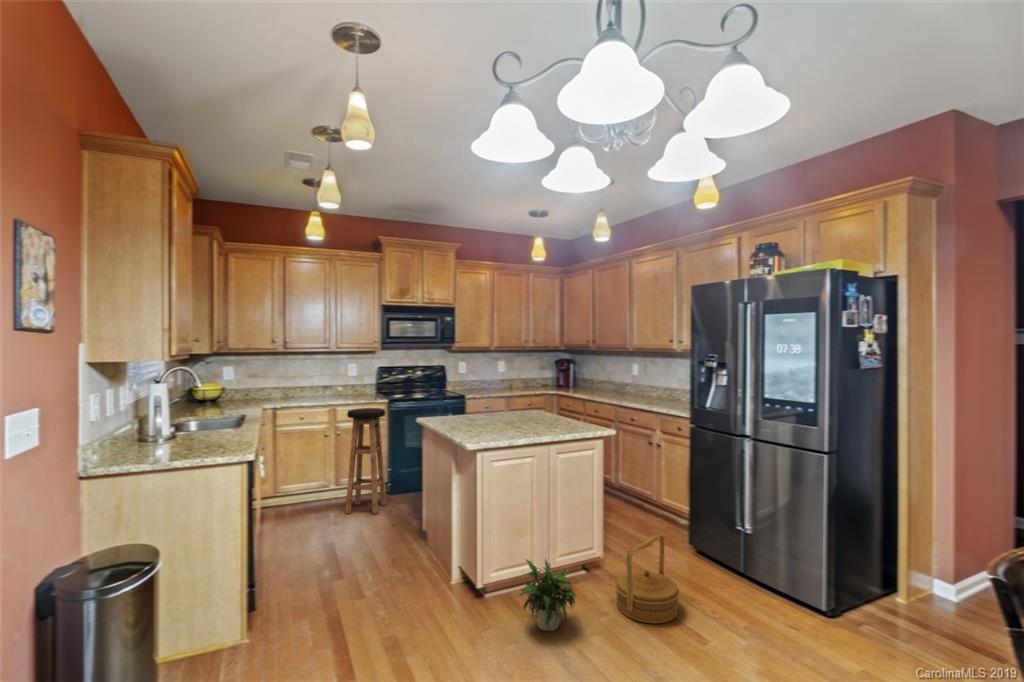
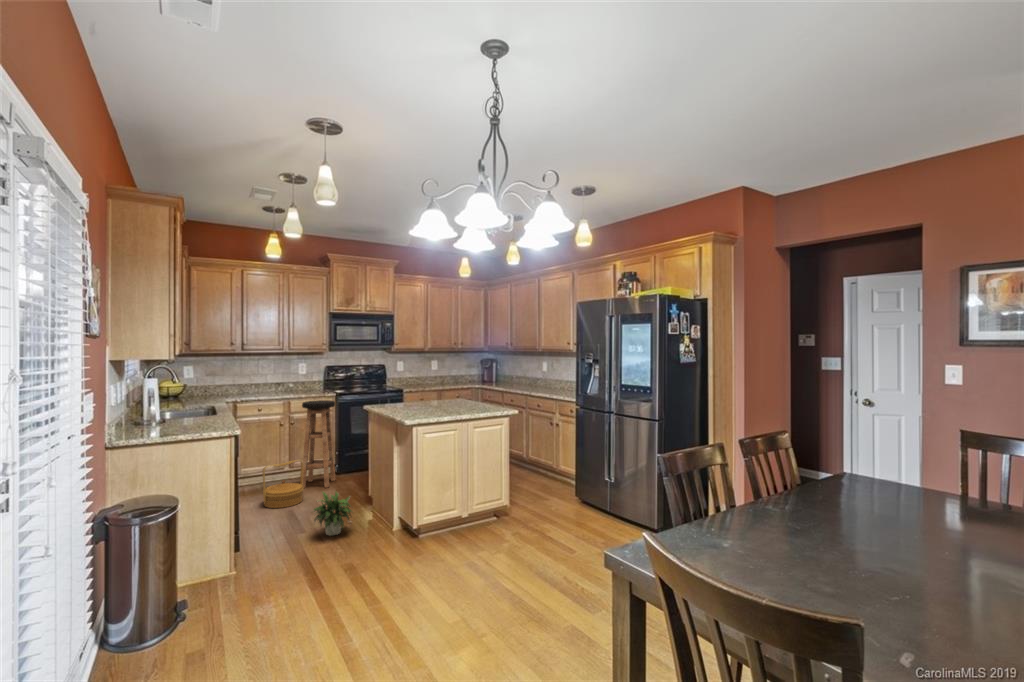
basket: present [615,534,679,624] -> present [263,460,303,508]
potted plant: present [520,560,576,631] -> present [314,492,352,536]

